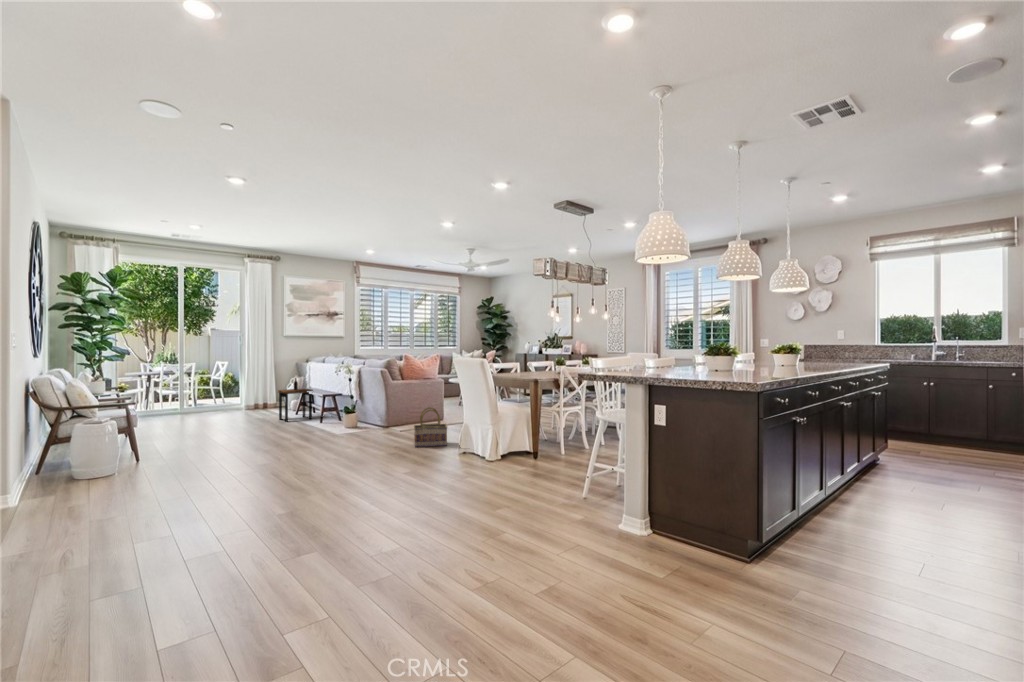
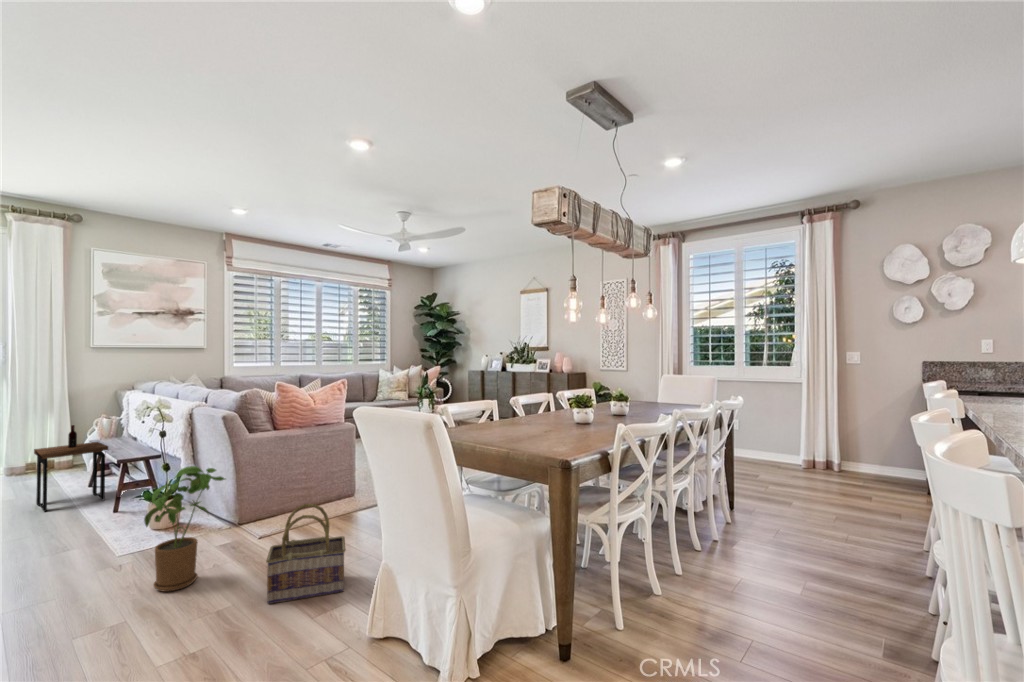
house plant: none [361,389,393,443] -> present [144,466,225,592]

